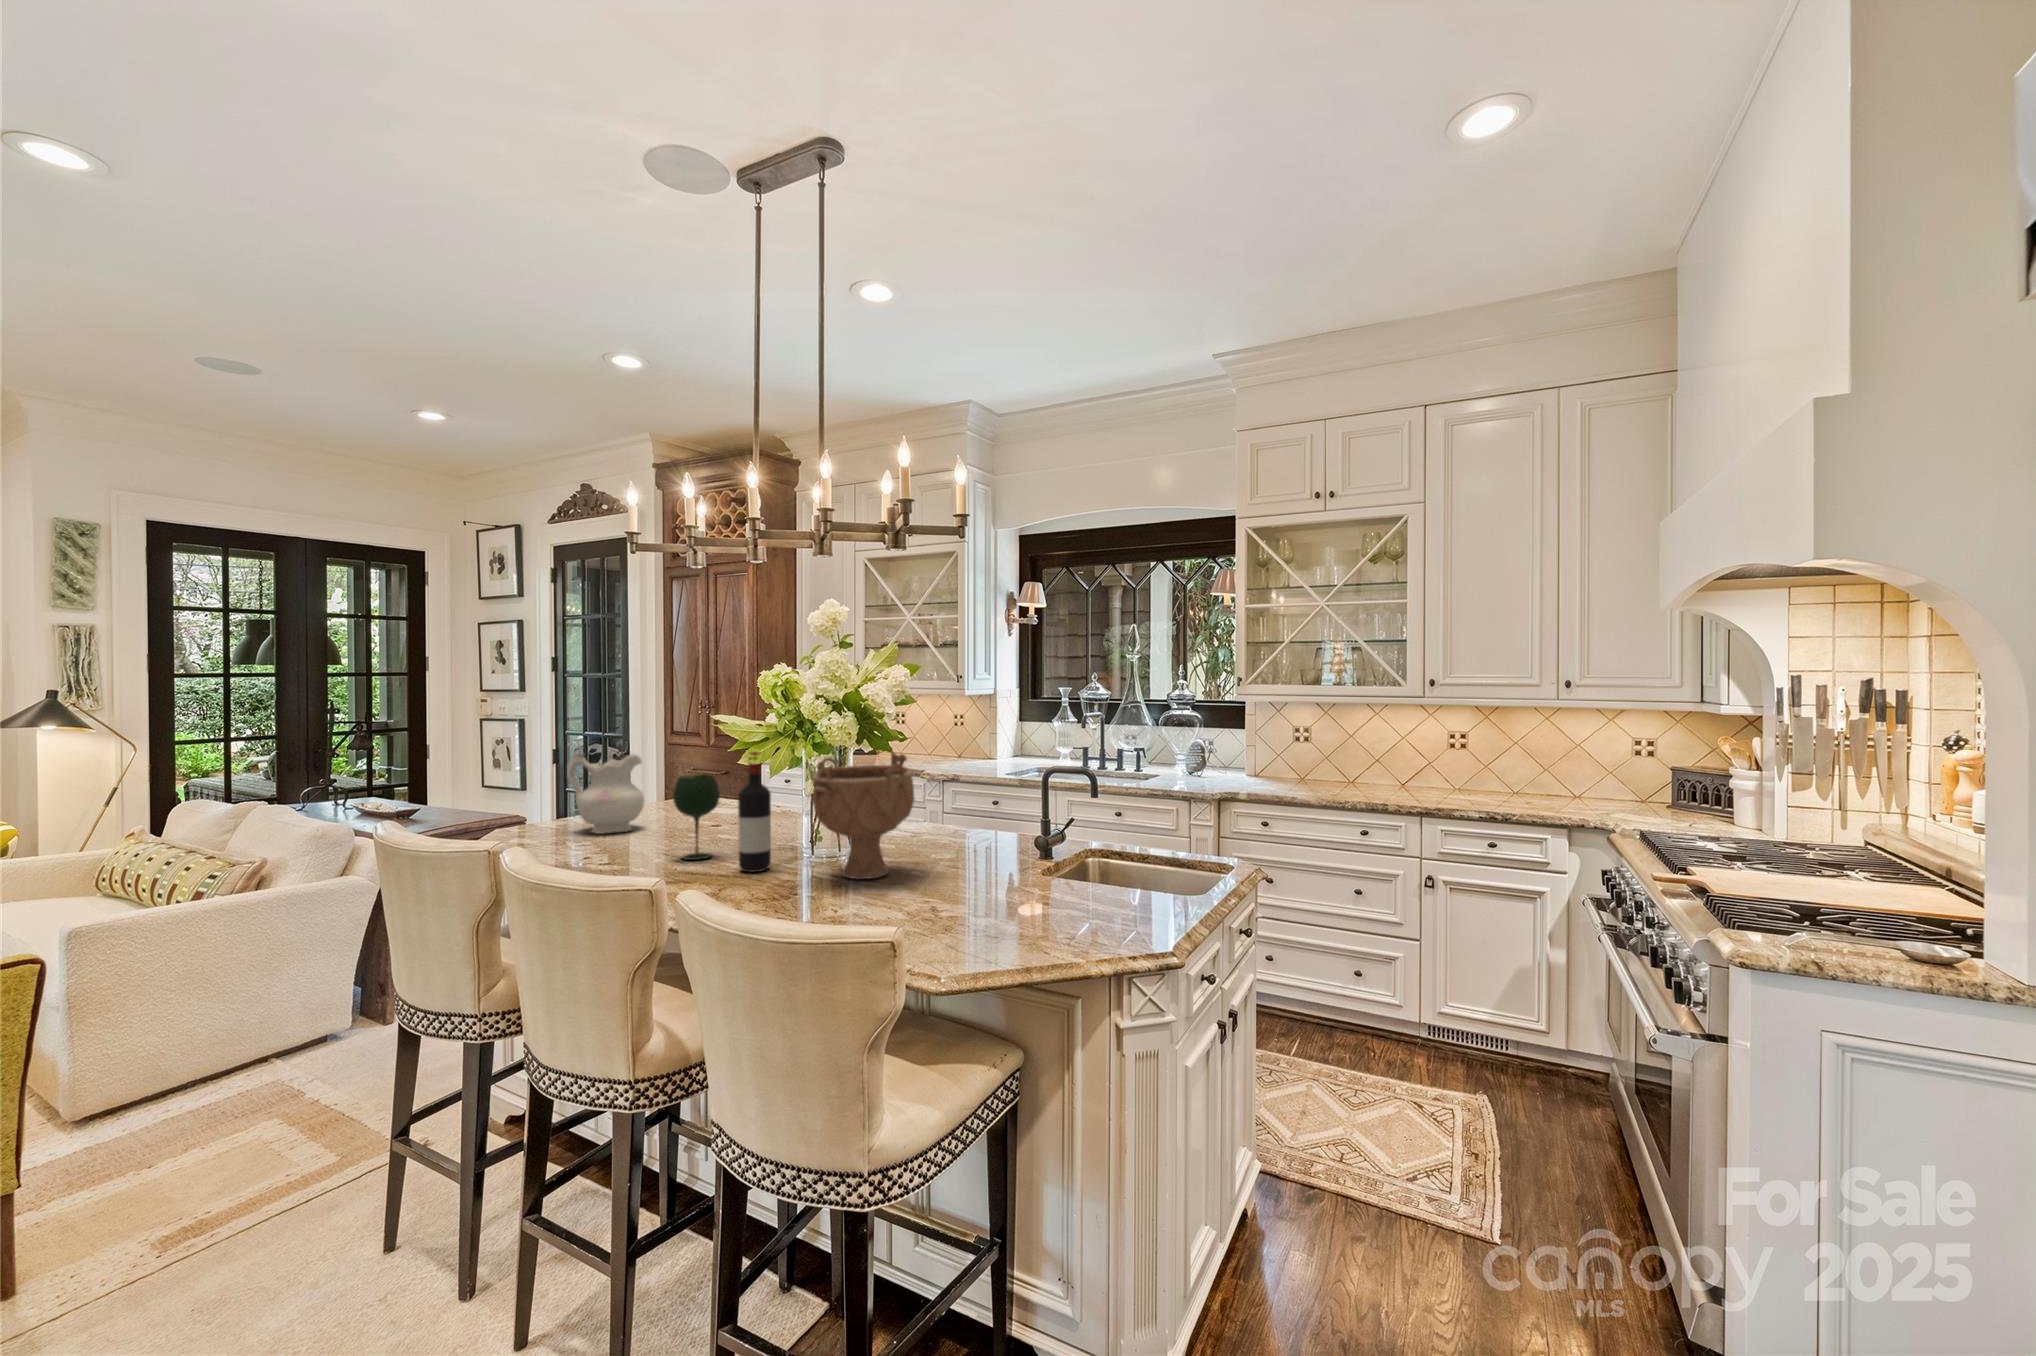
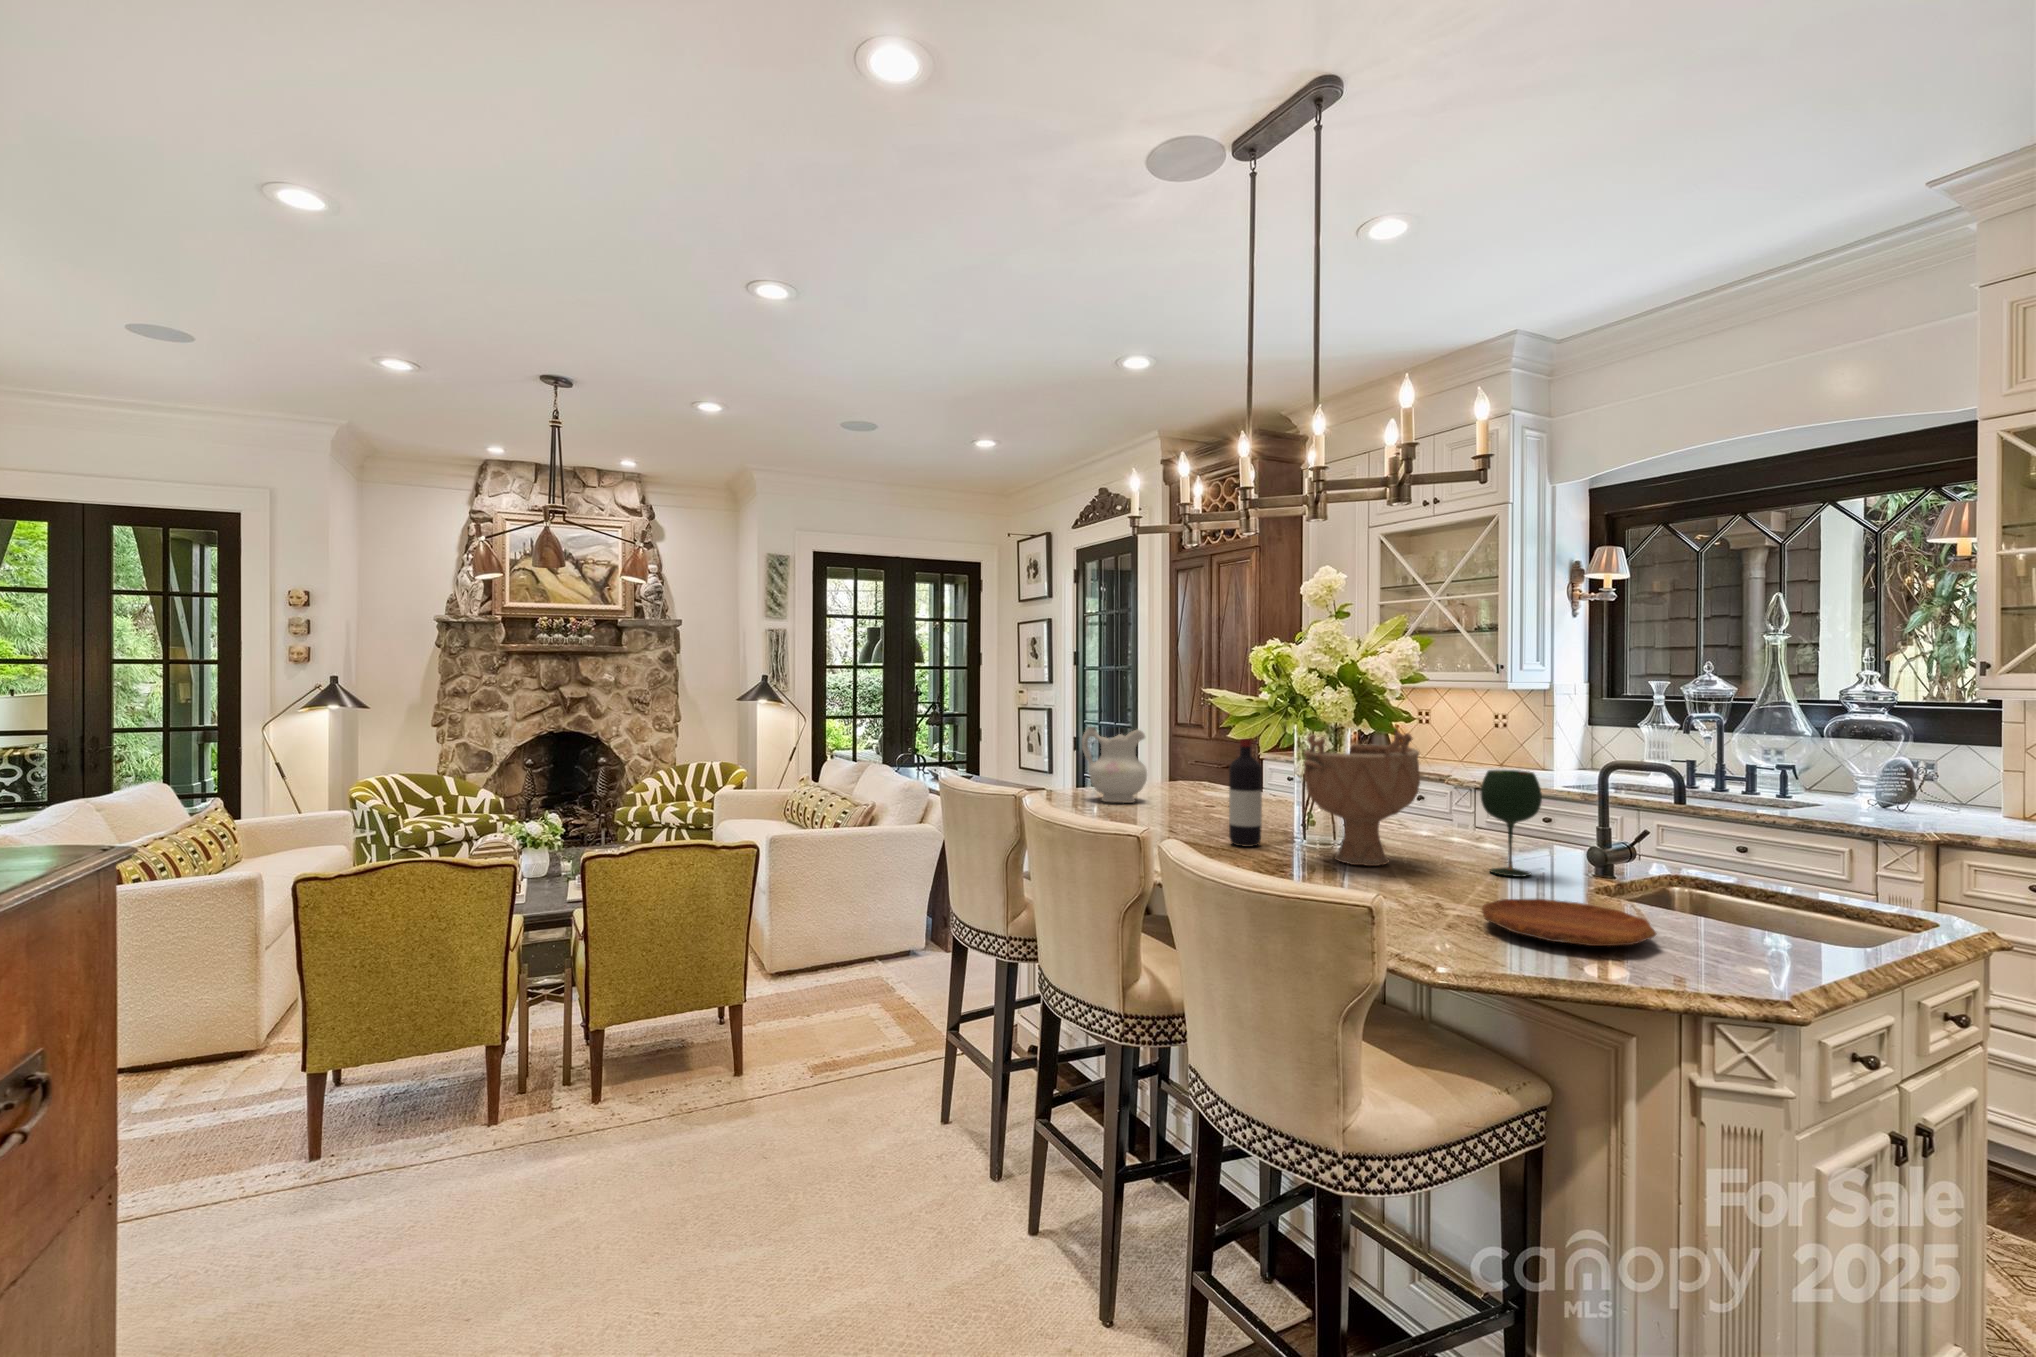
wine glass: present [673,774,720,860] -> present [1480,770,1542,877]
tray: none [973,895,1098,937] -> present [1482,899,1656,946]

